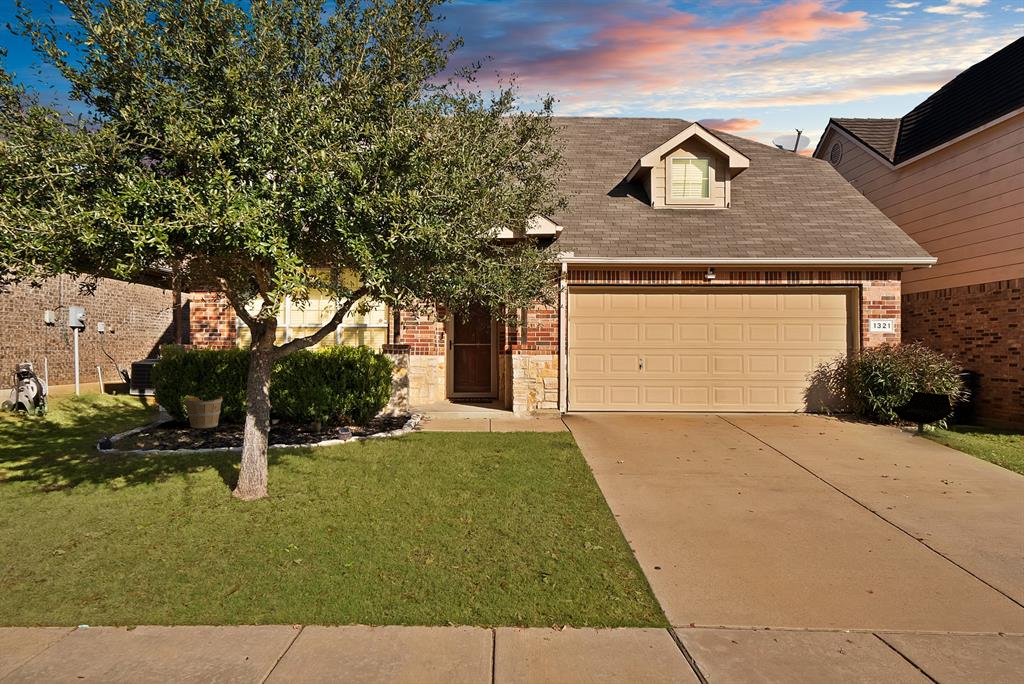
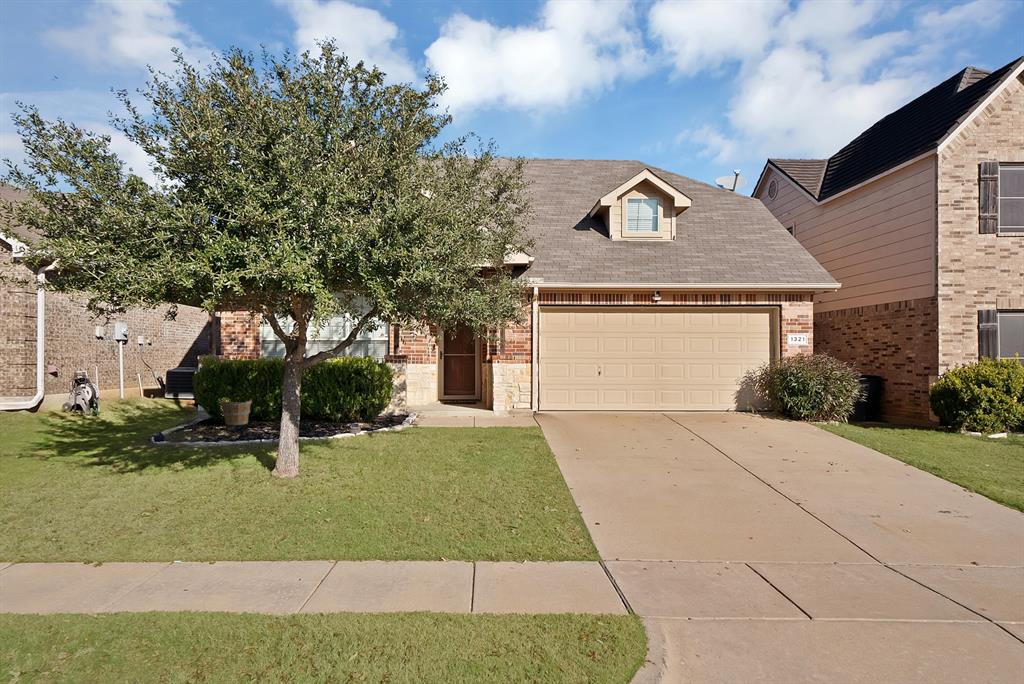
potted plant: present [294,386,331,432] -> none [312,389,345,428]
lounge chair: present [892,392,952,437] -> none [802,393,850,430]

